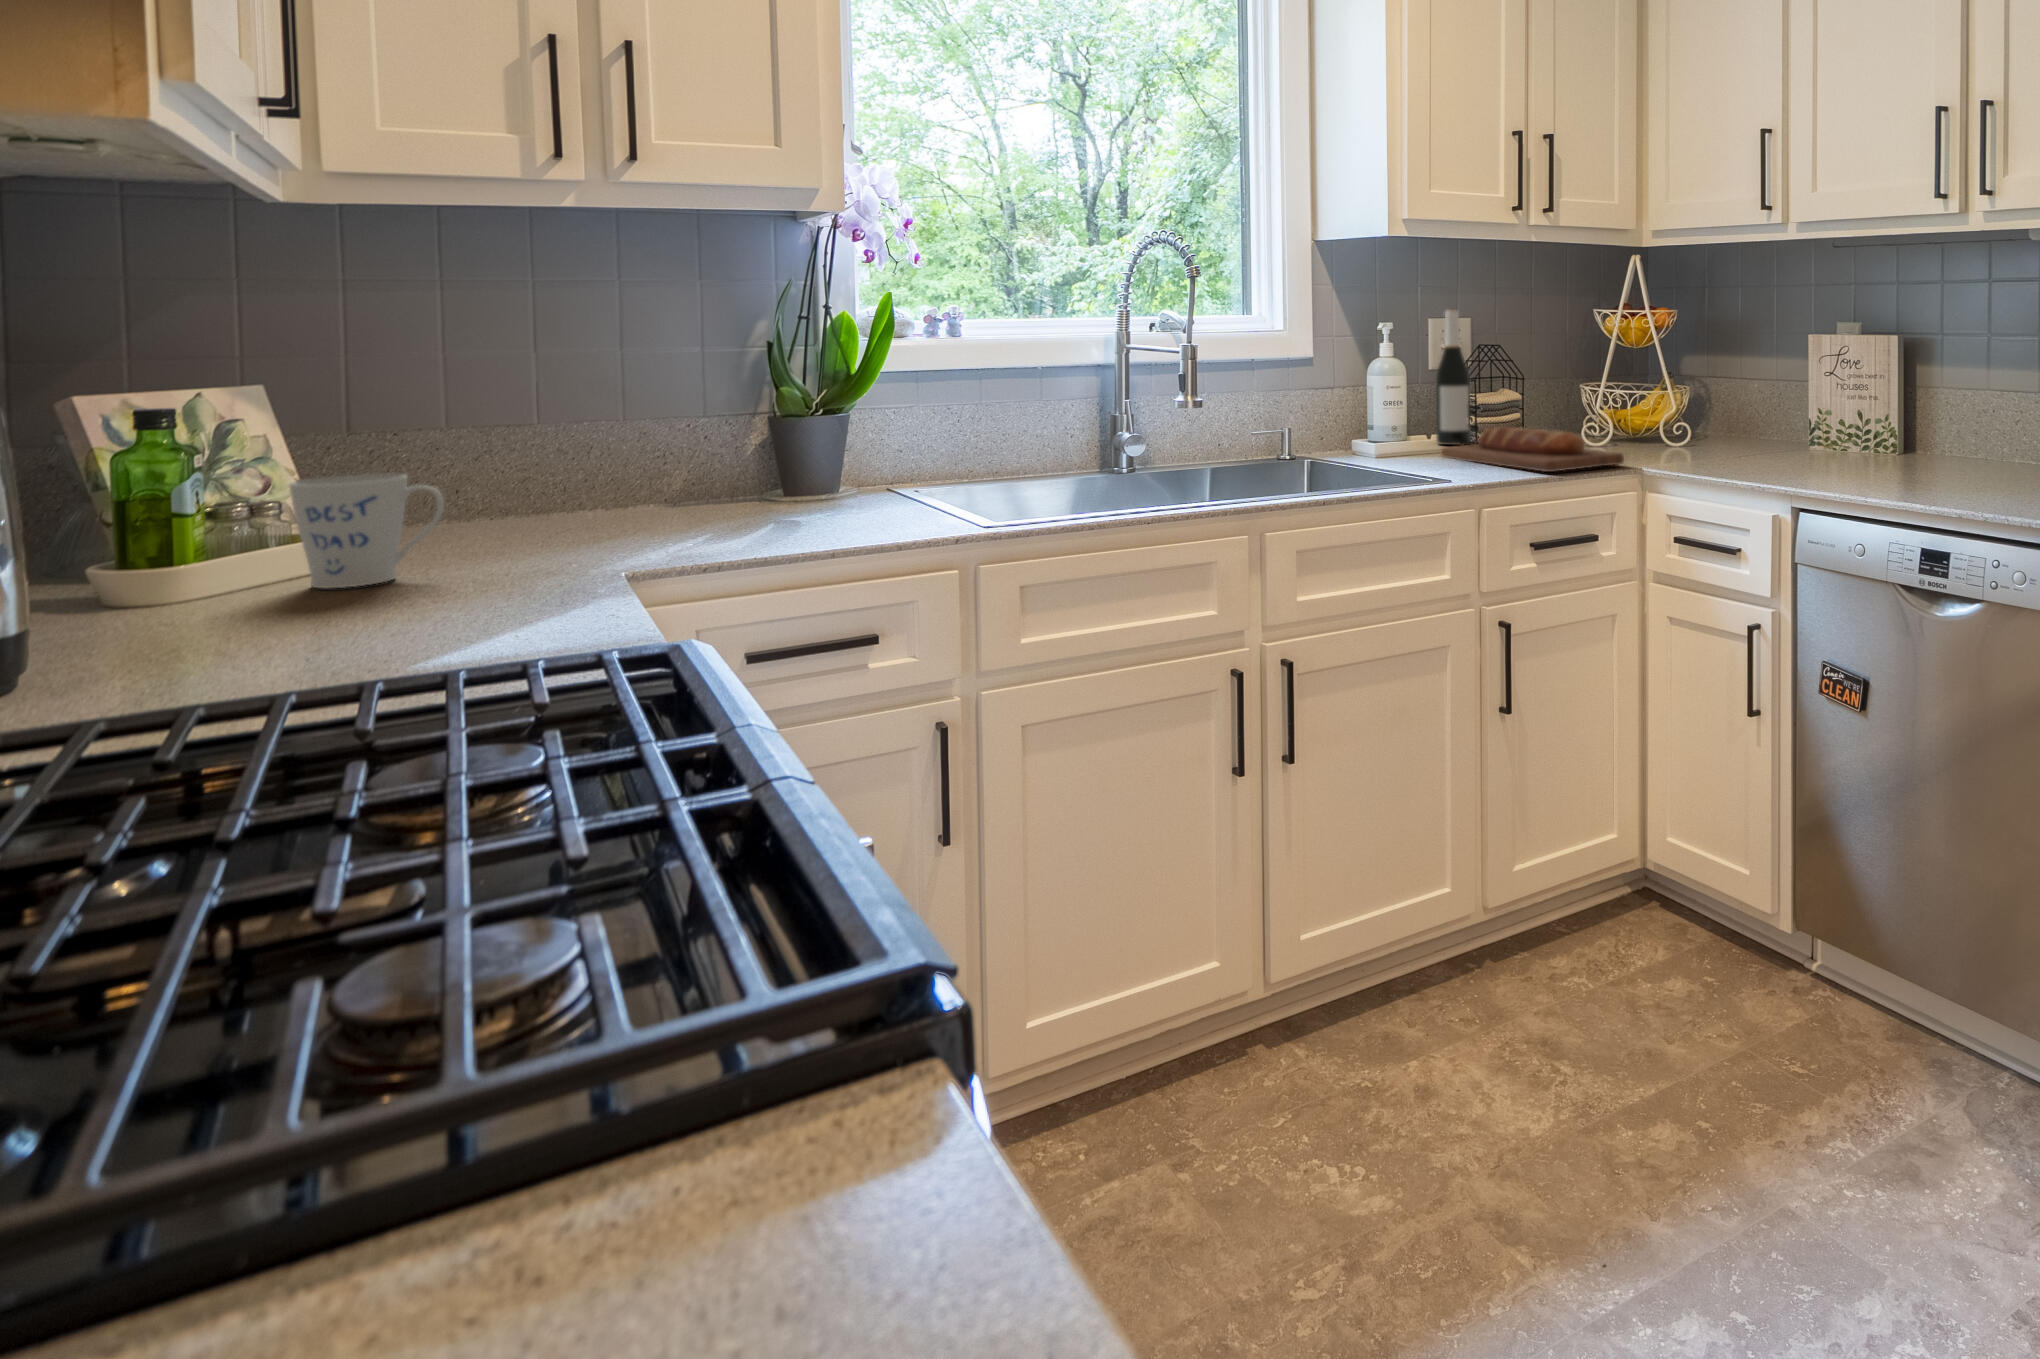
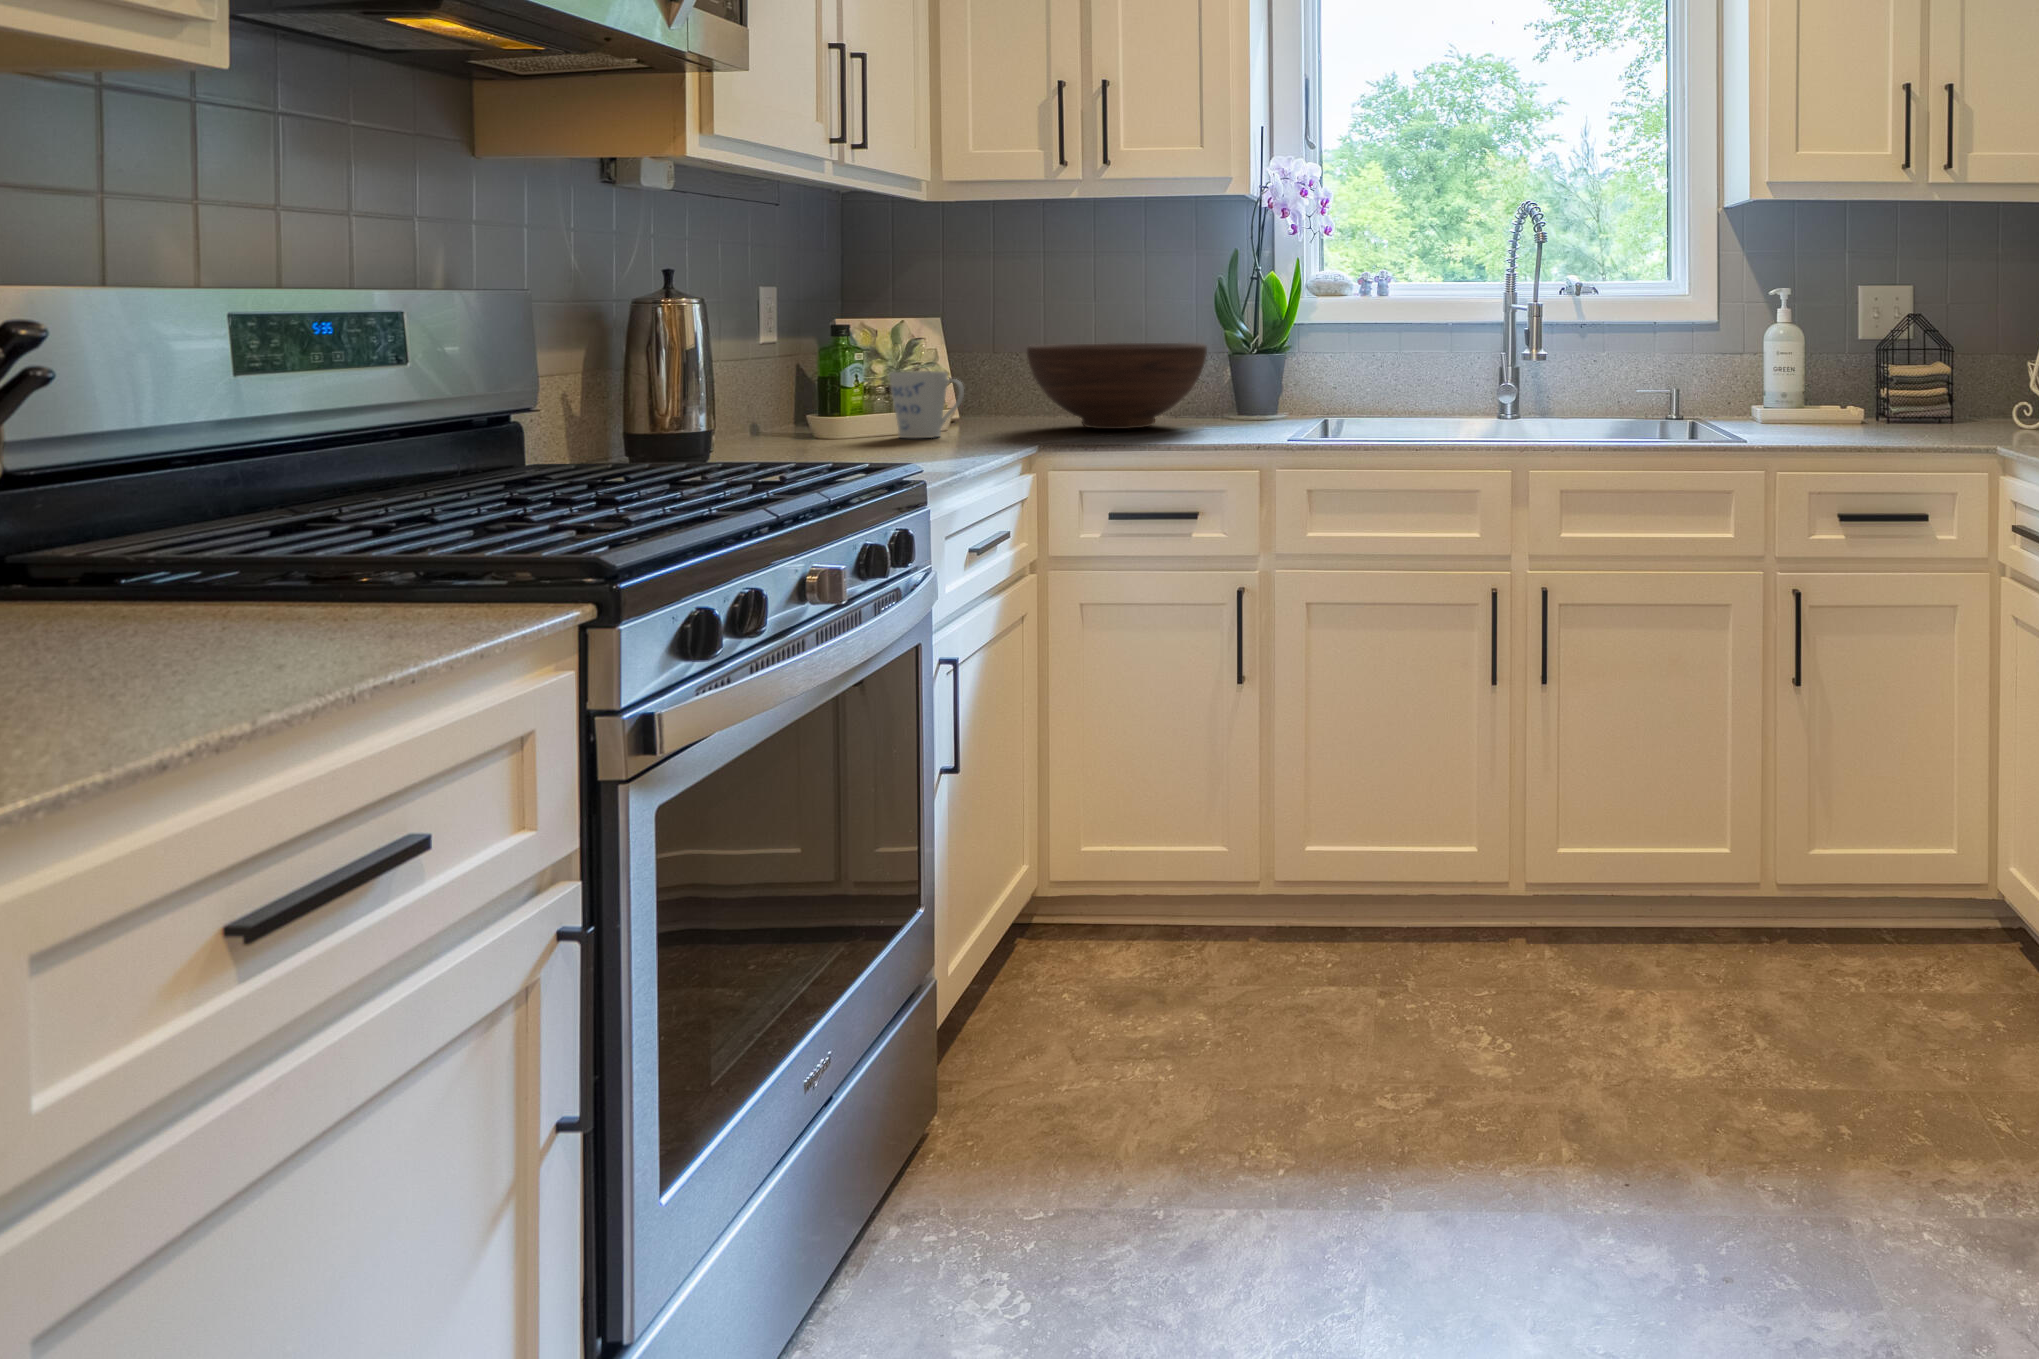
wine bottle: present [1436,309,1471,445] -> none [1852,274,1891,419]
fruit bowl: none [515,406,806,535] -> present [1027,343,1207,429]
bread loaf: present [1441,427,1624,472] -> none [1821,397,1991,442]

